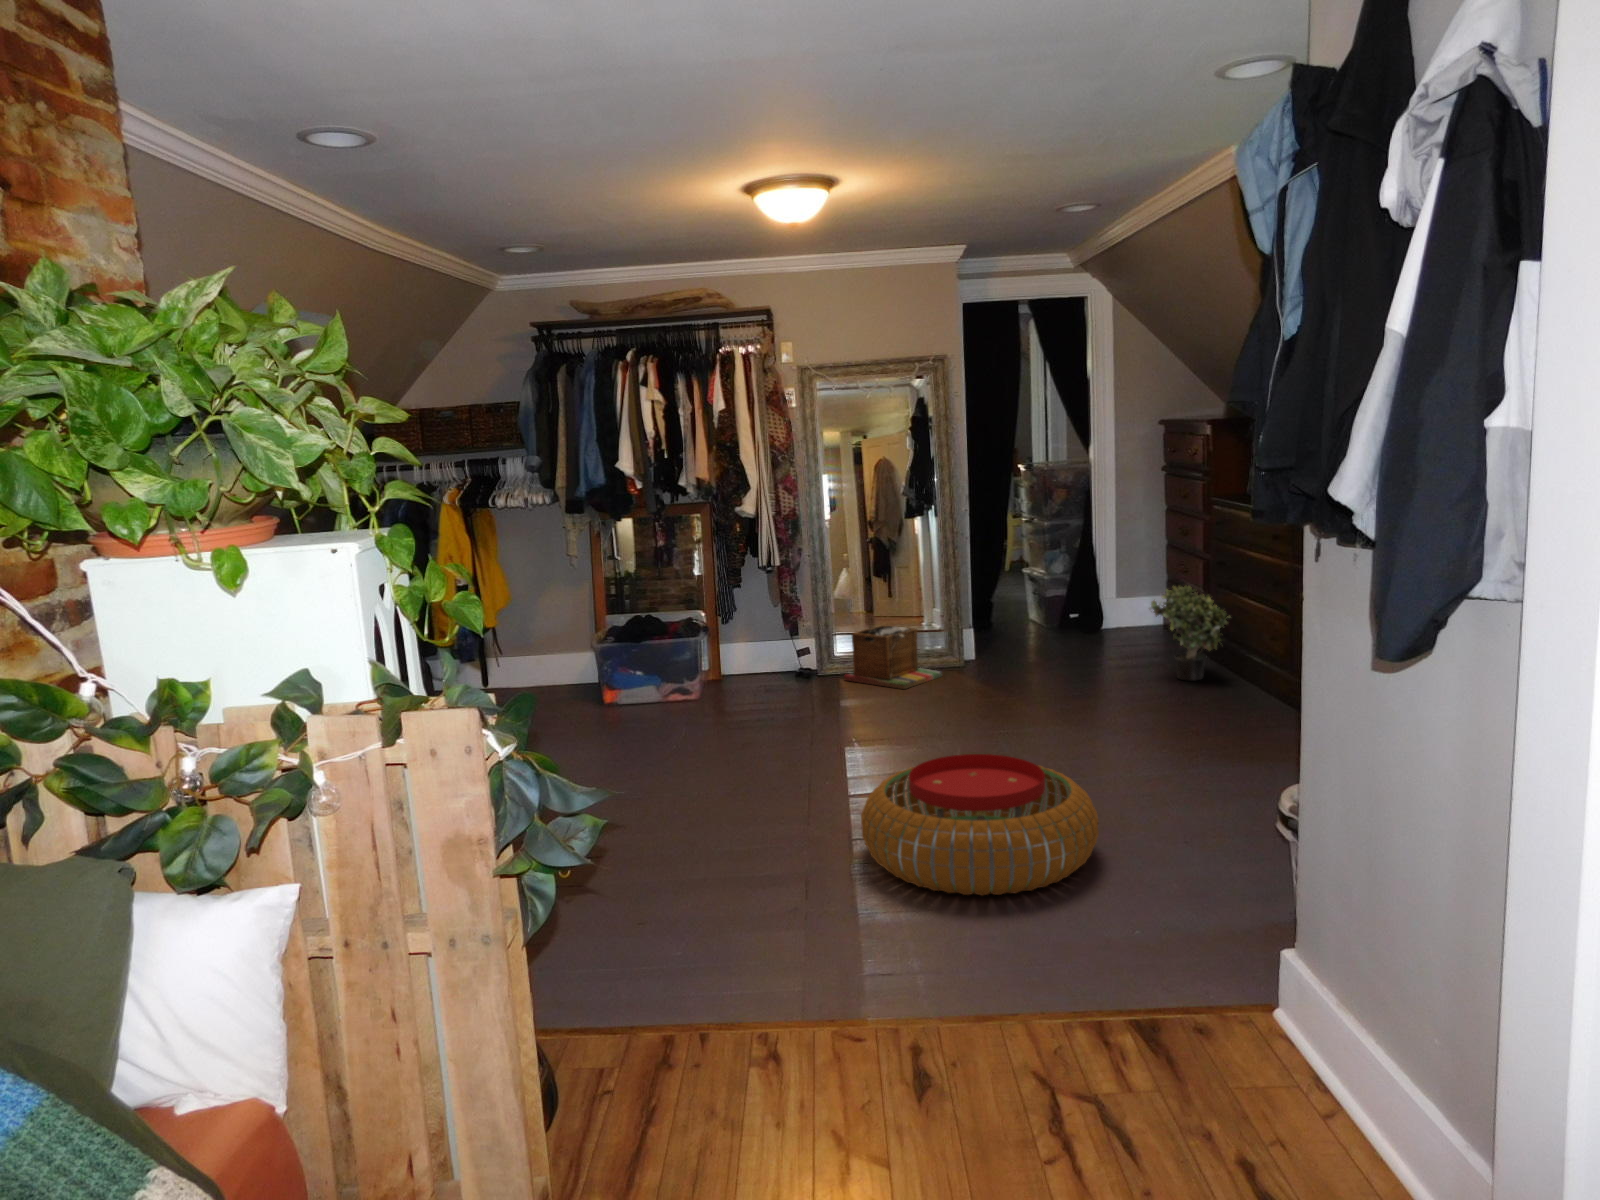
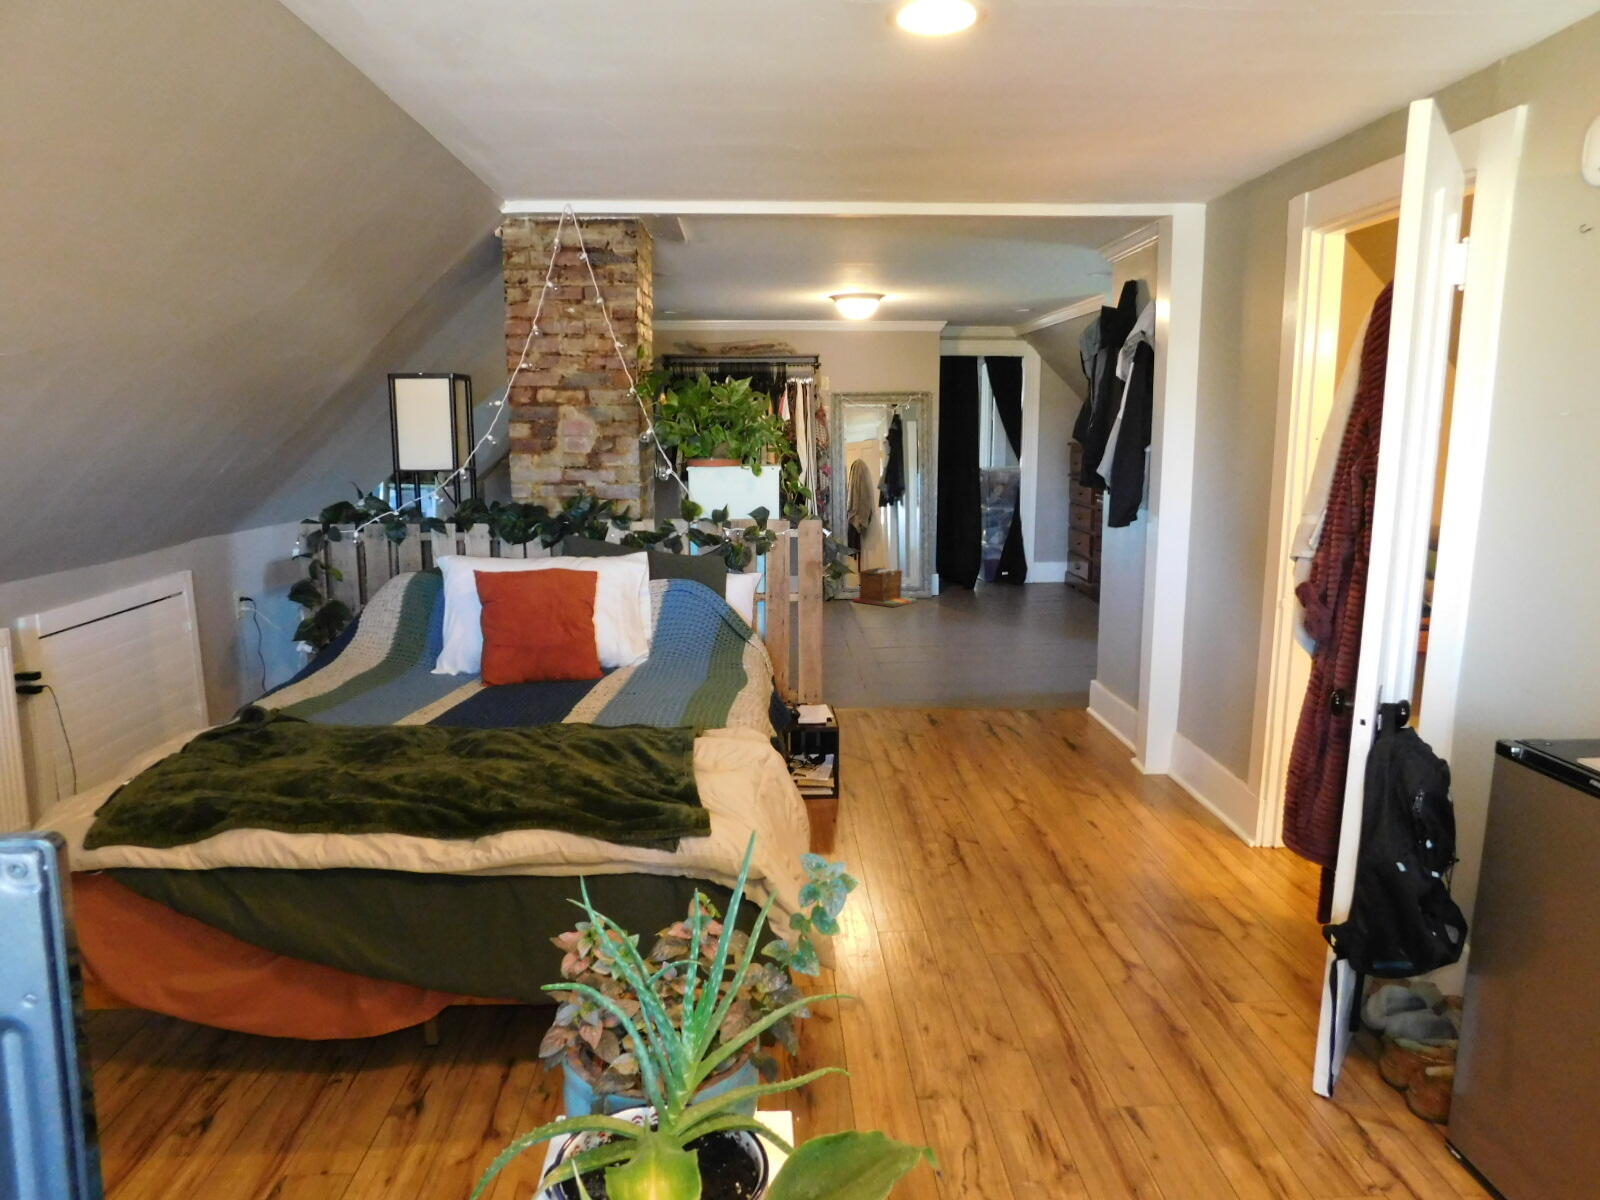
potted plant: present [1151,586,1230,680] -> none [1051,549,1102,609]
pouf: present [861,754,1099,895] -> none [881,622,1009,686]

